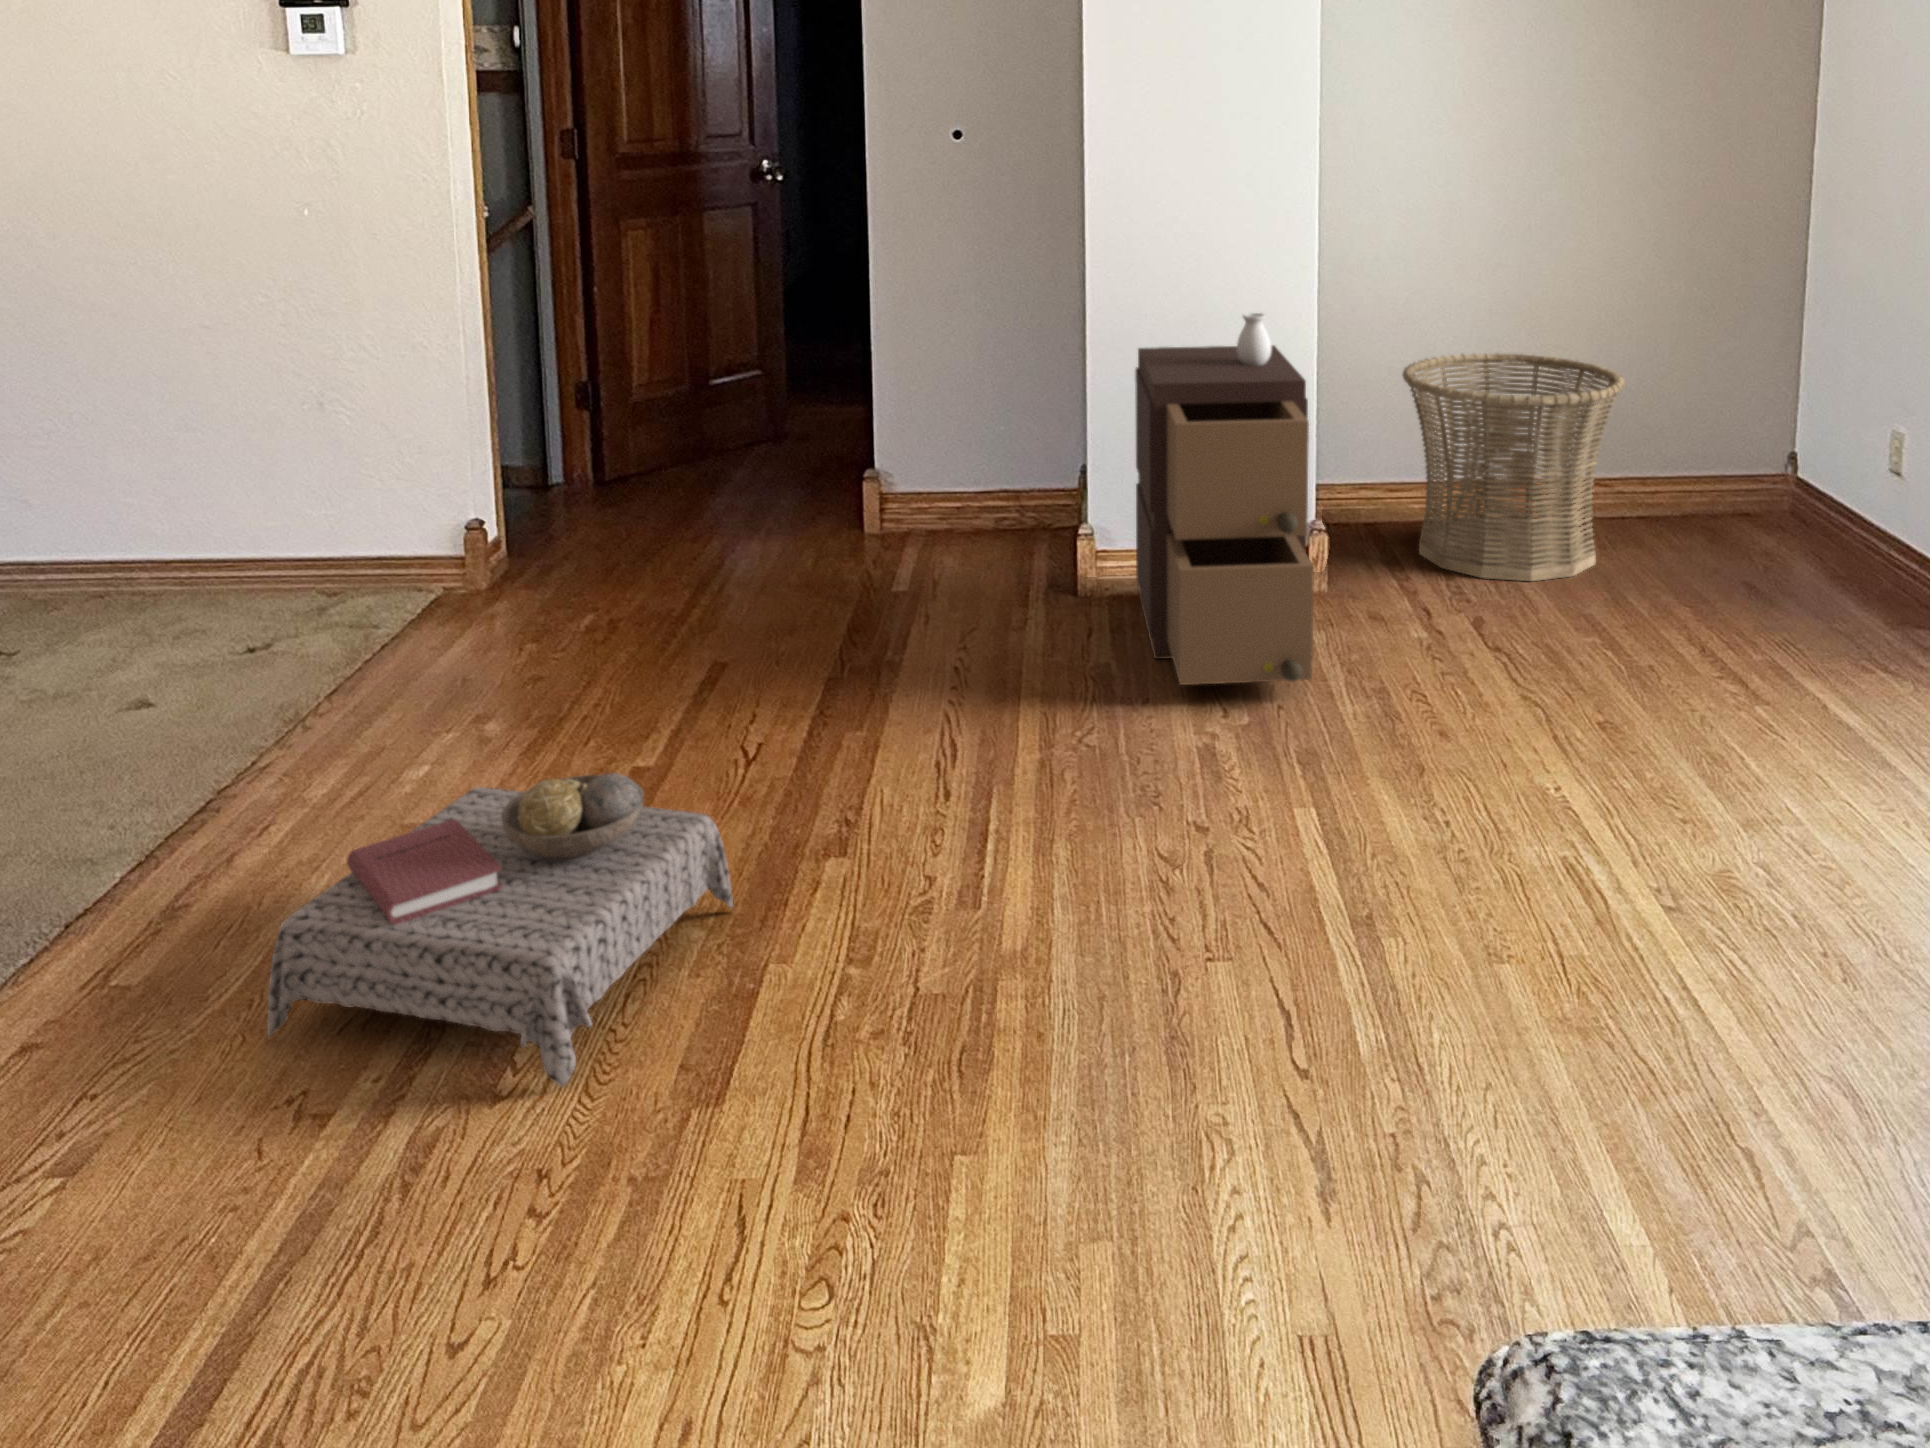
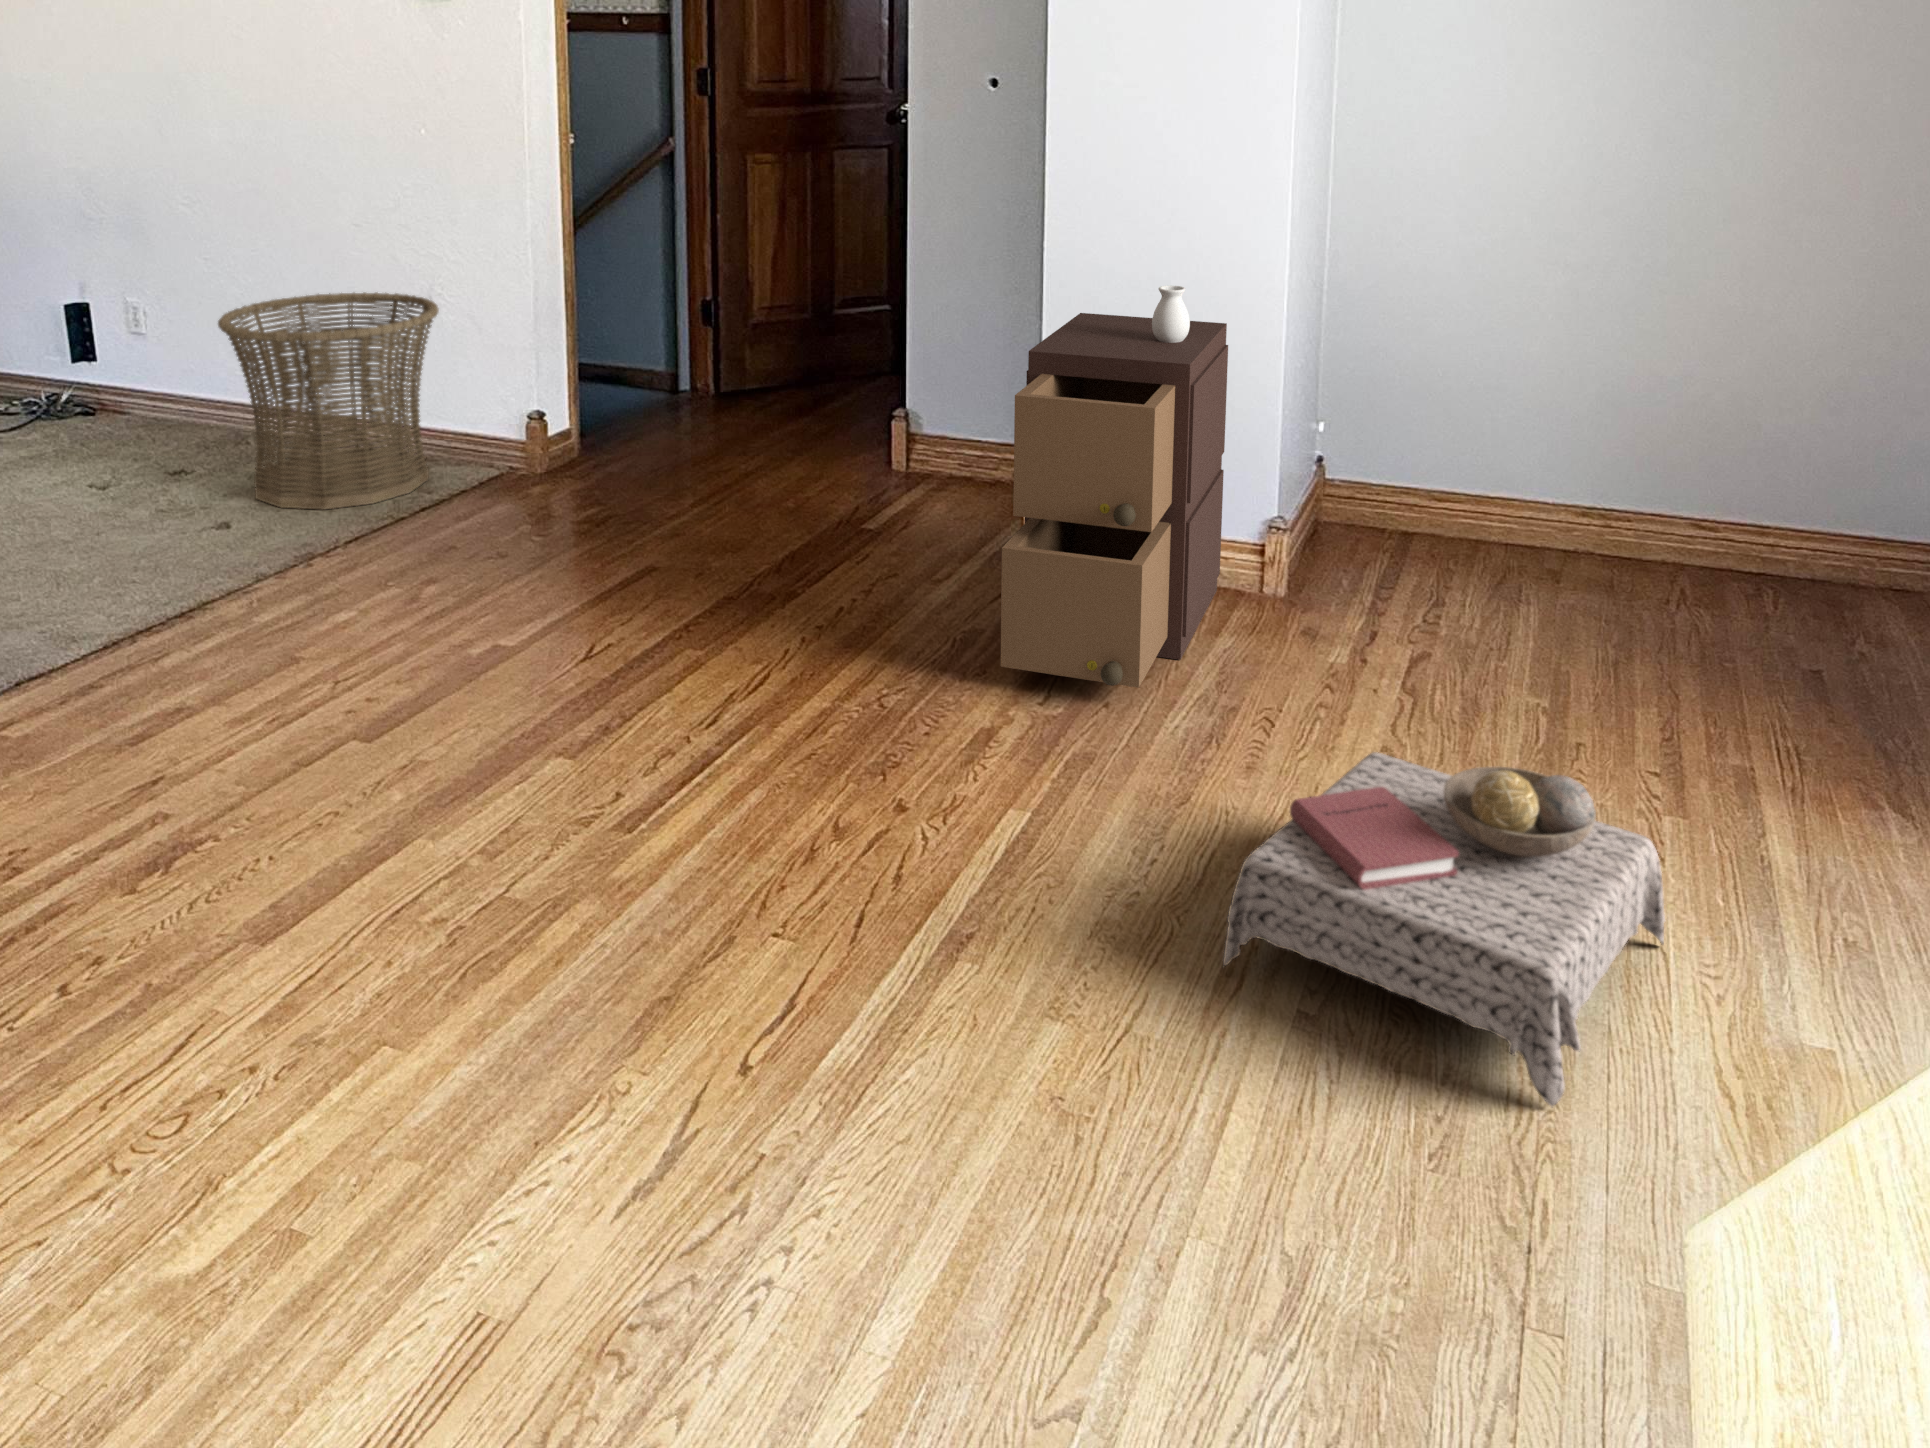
basket: present [1402,353,1625,581] -> present [218,292,439,510]
ottoman: present [267,773,734,1087] -> present [1223,752,1665,1106]

